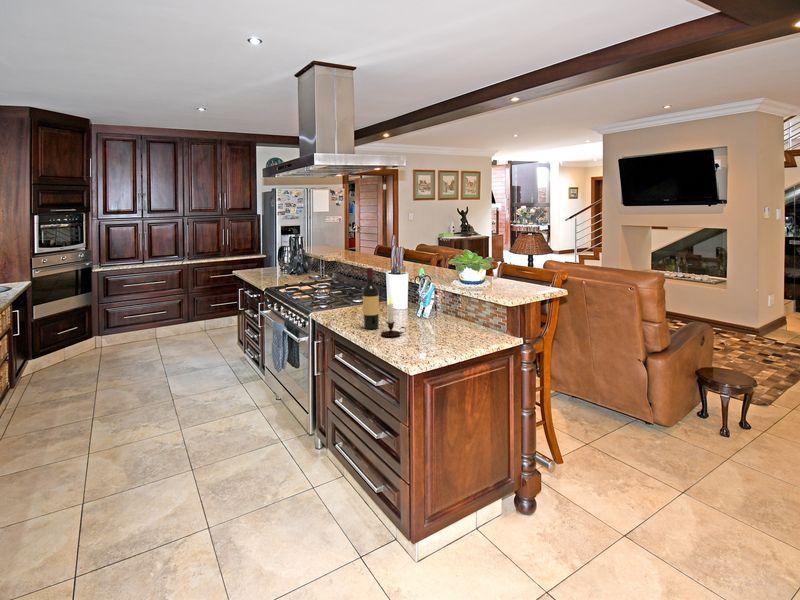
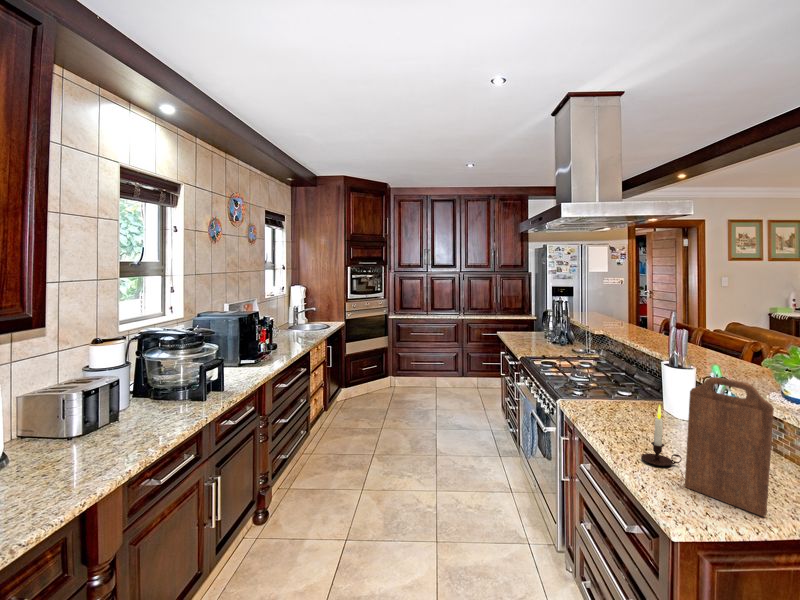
cutting board: none [409,265,456,348] -> present [685,377,774,516]
wine bottle: present [362,268,379,329] -> none [621,363,645,445]

